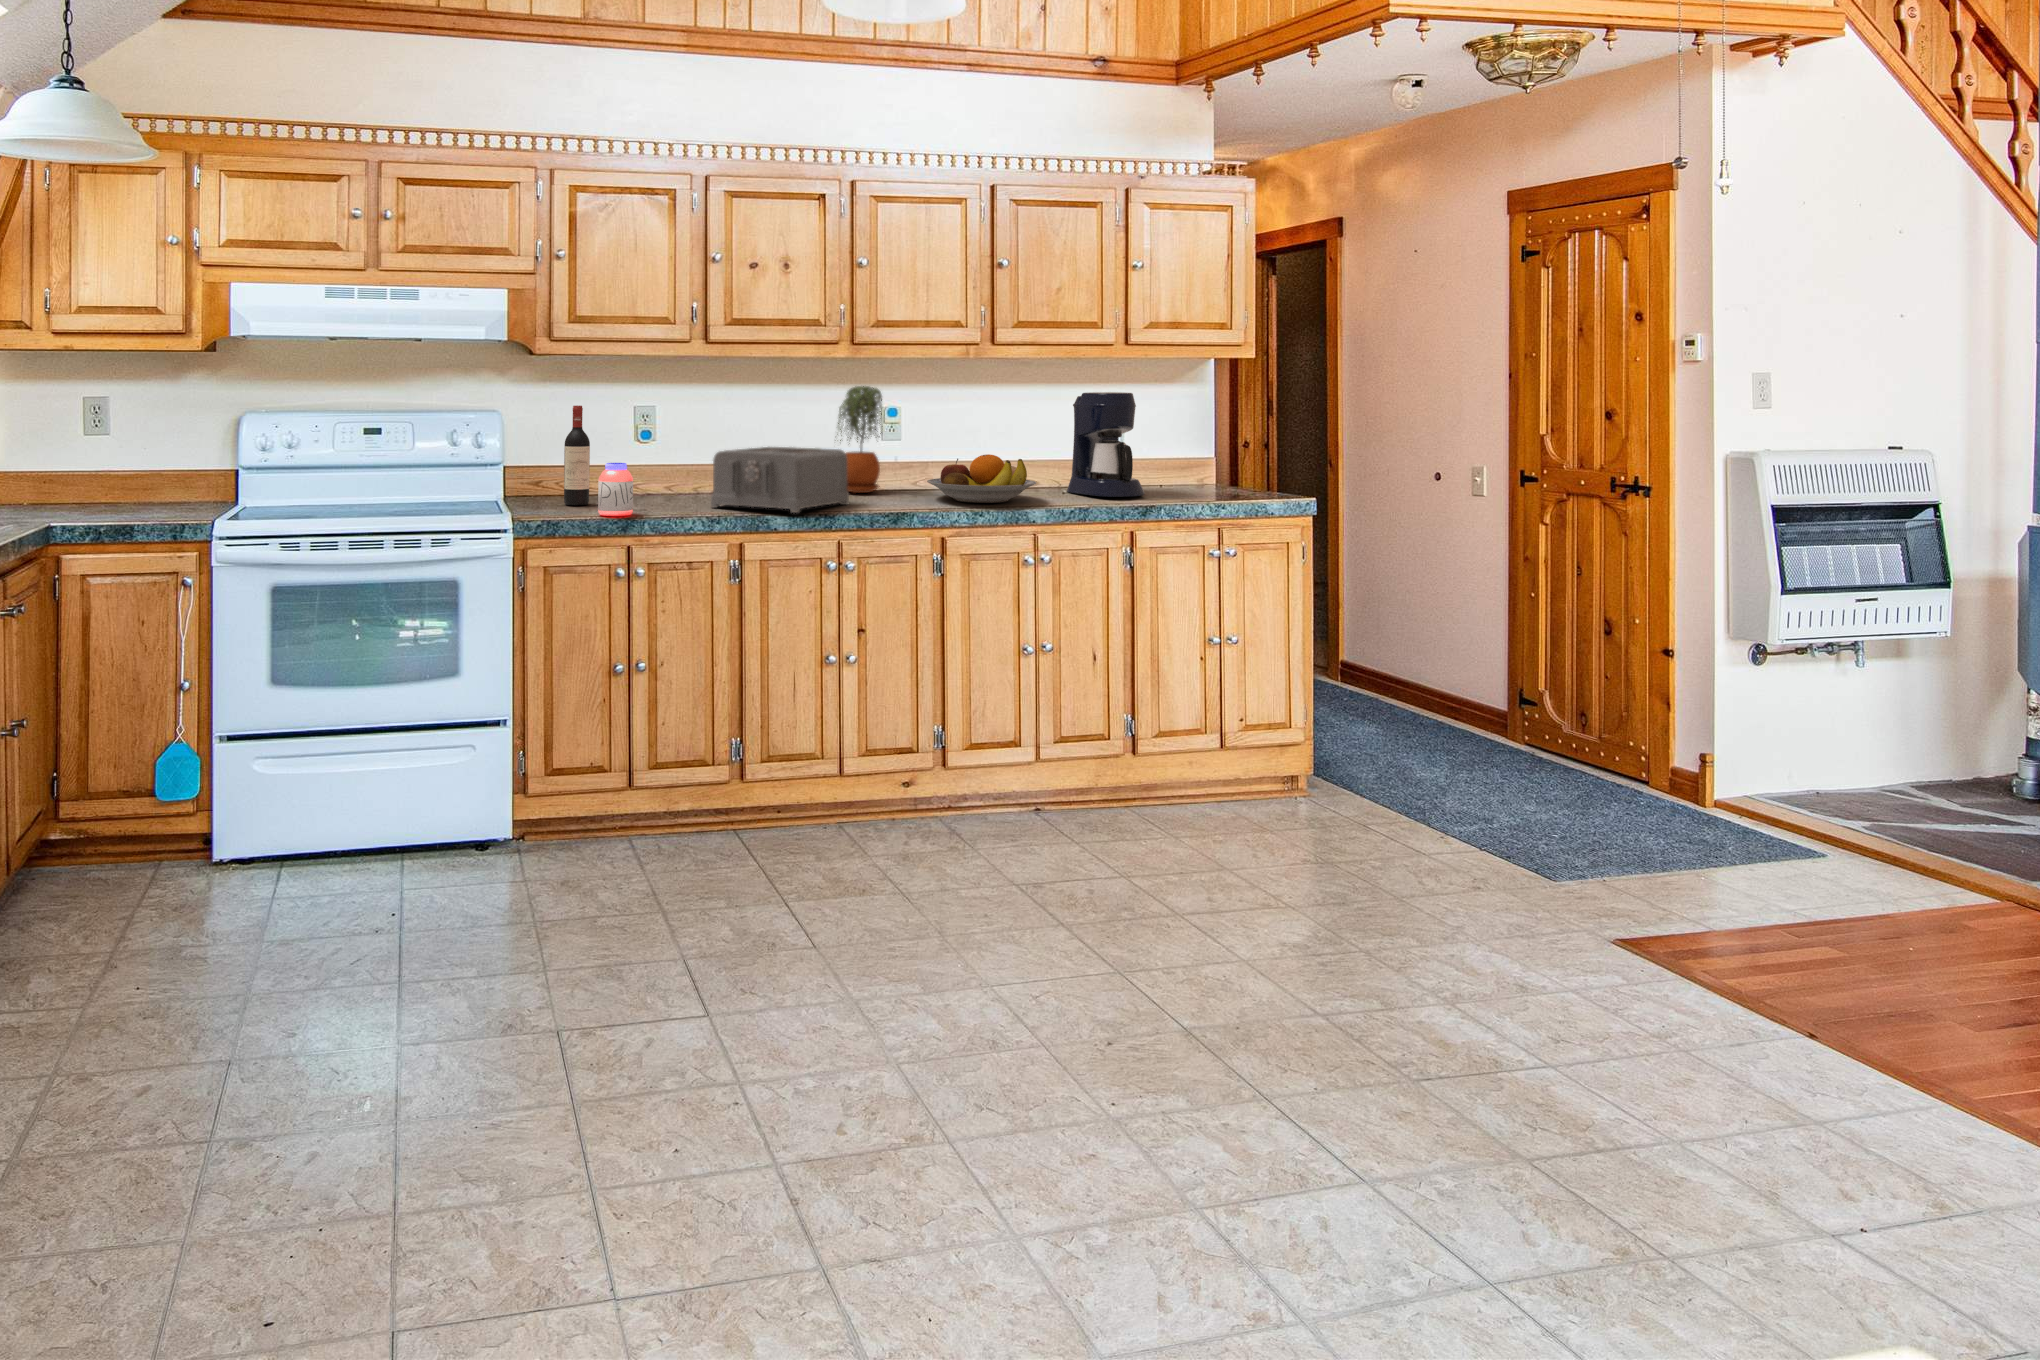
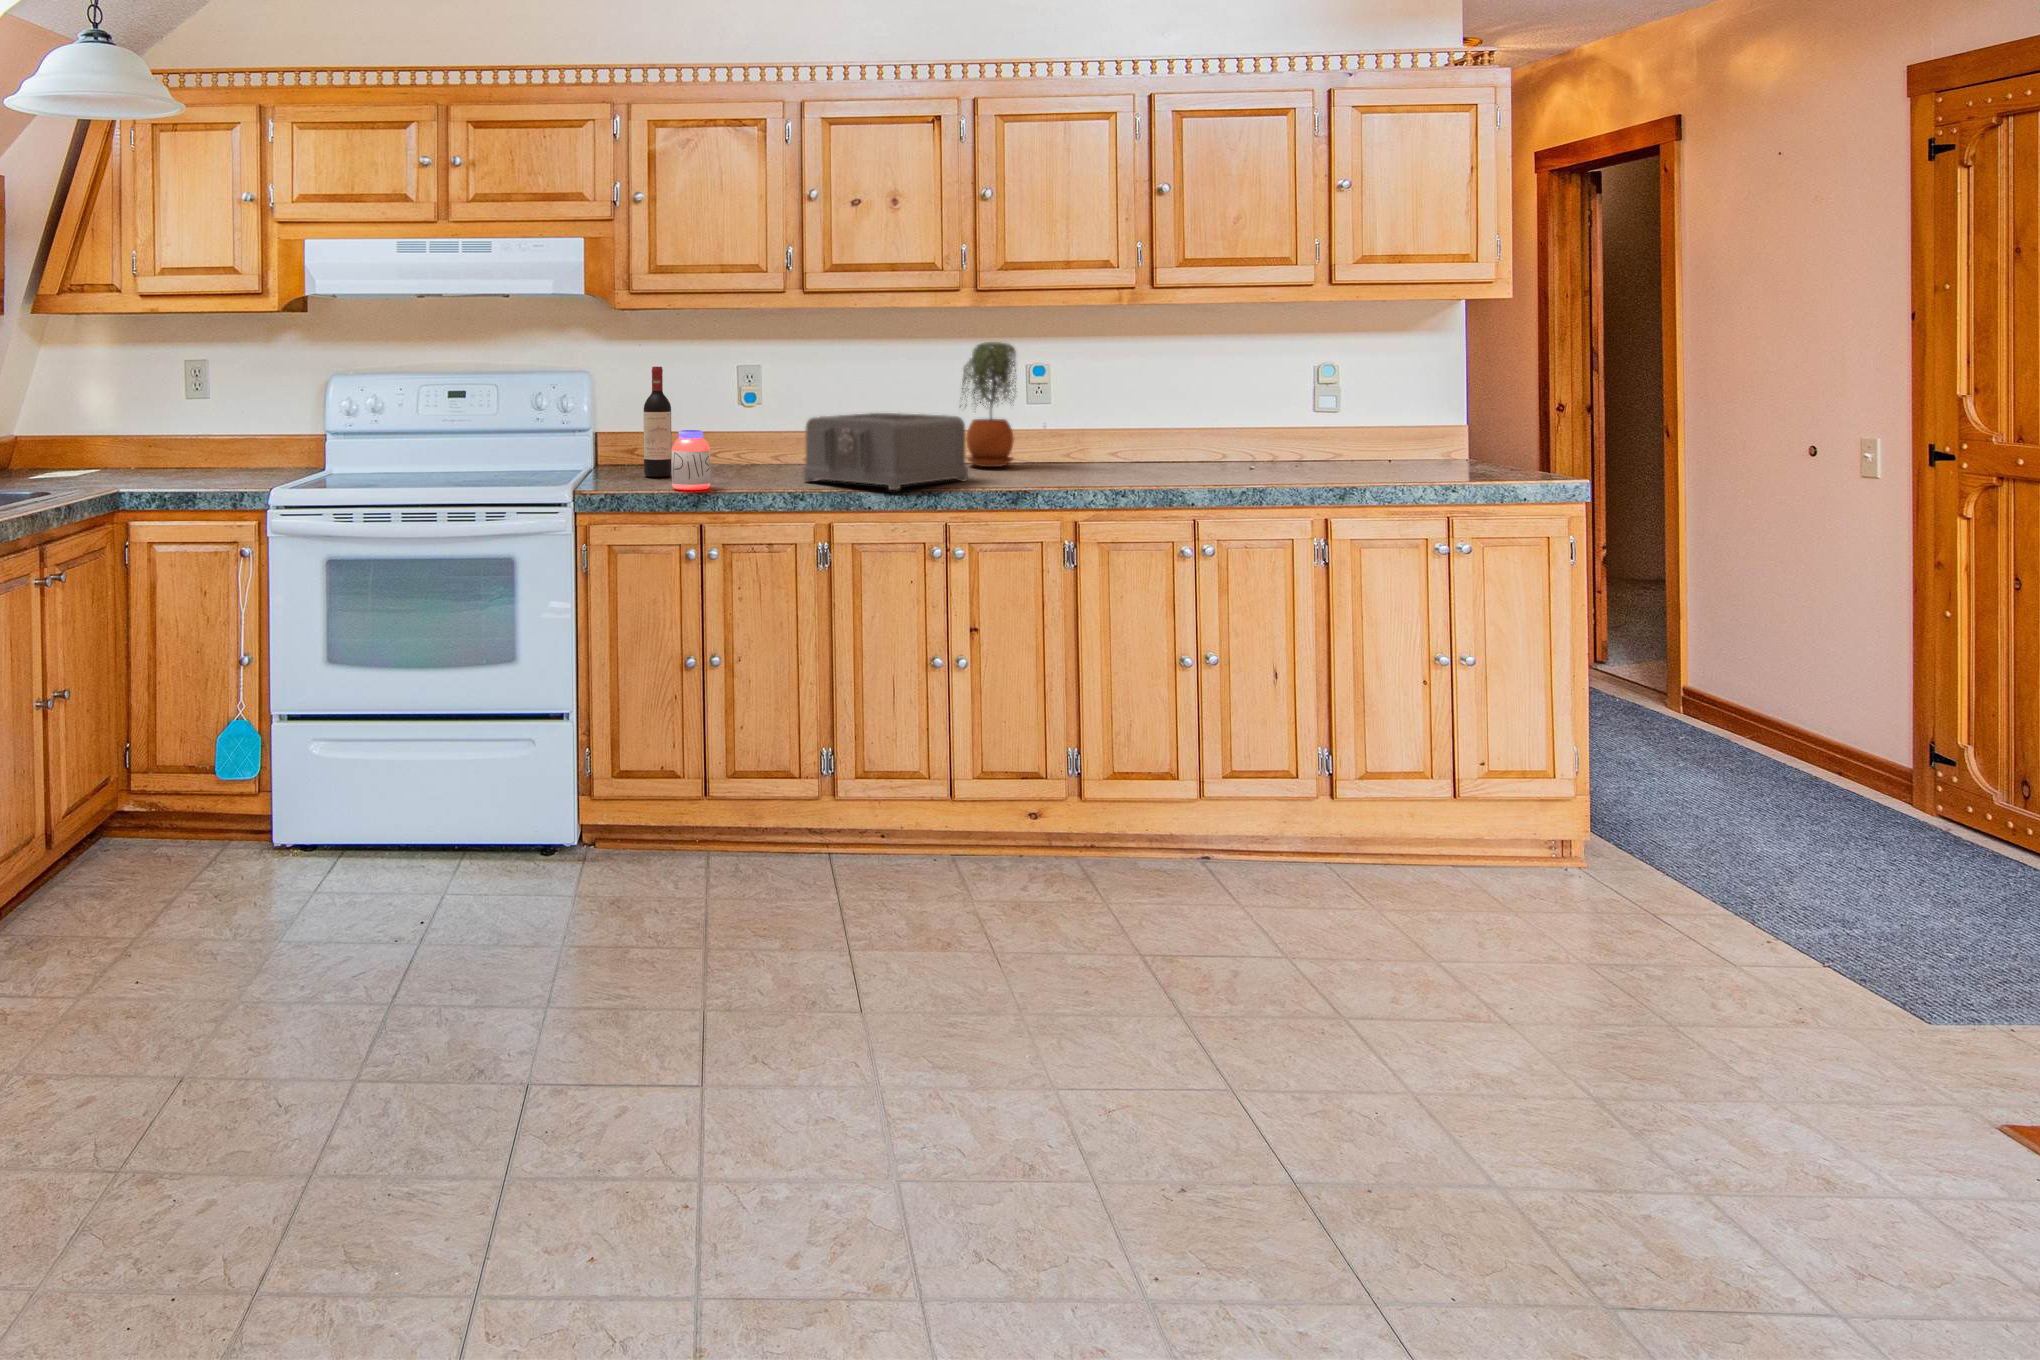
coffee maker: present [1067,392,1144,497] -> none [1252,347,1353,476]
fruit bowl: present [927,454,1036,503] -> none [1067,423,1205,481]

